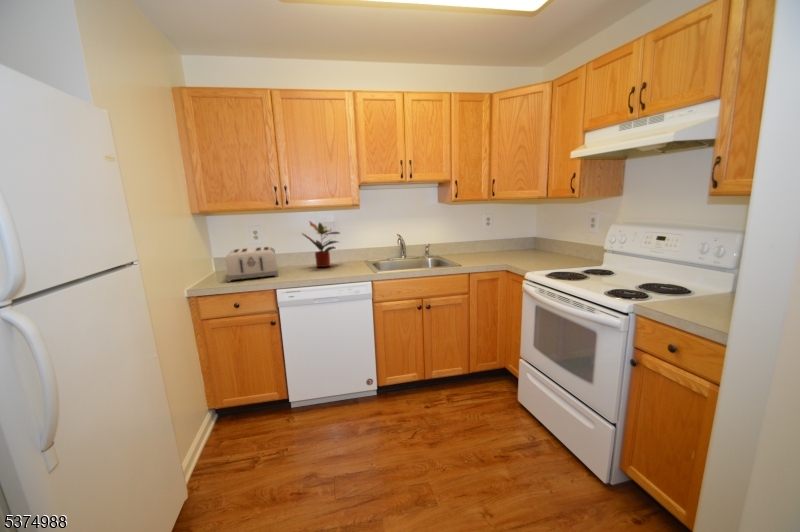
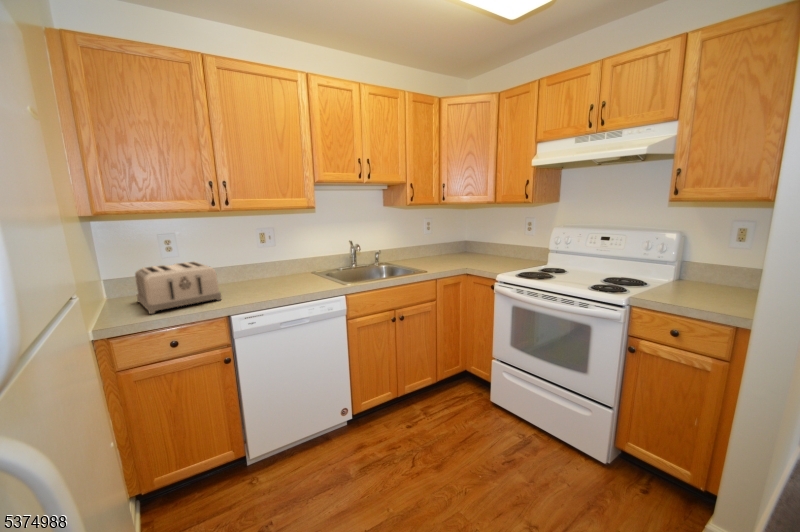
potted plant: present [303,222,339,267] -> none [239,226,289,284]

